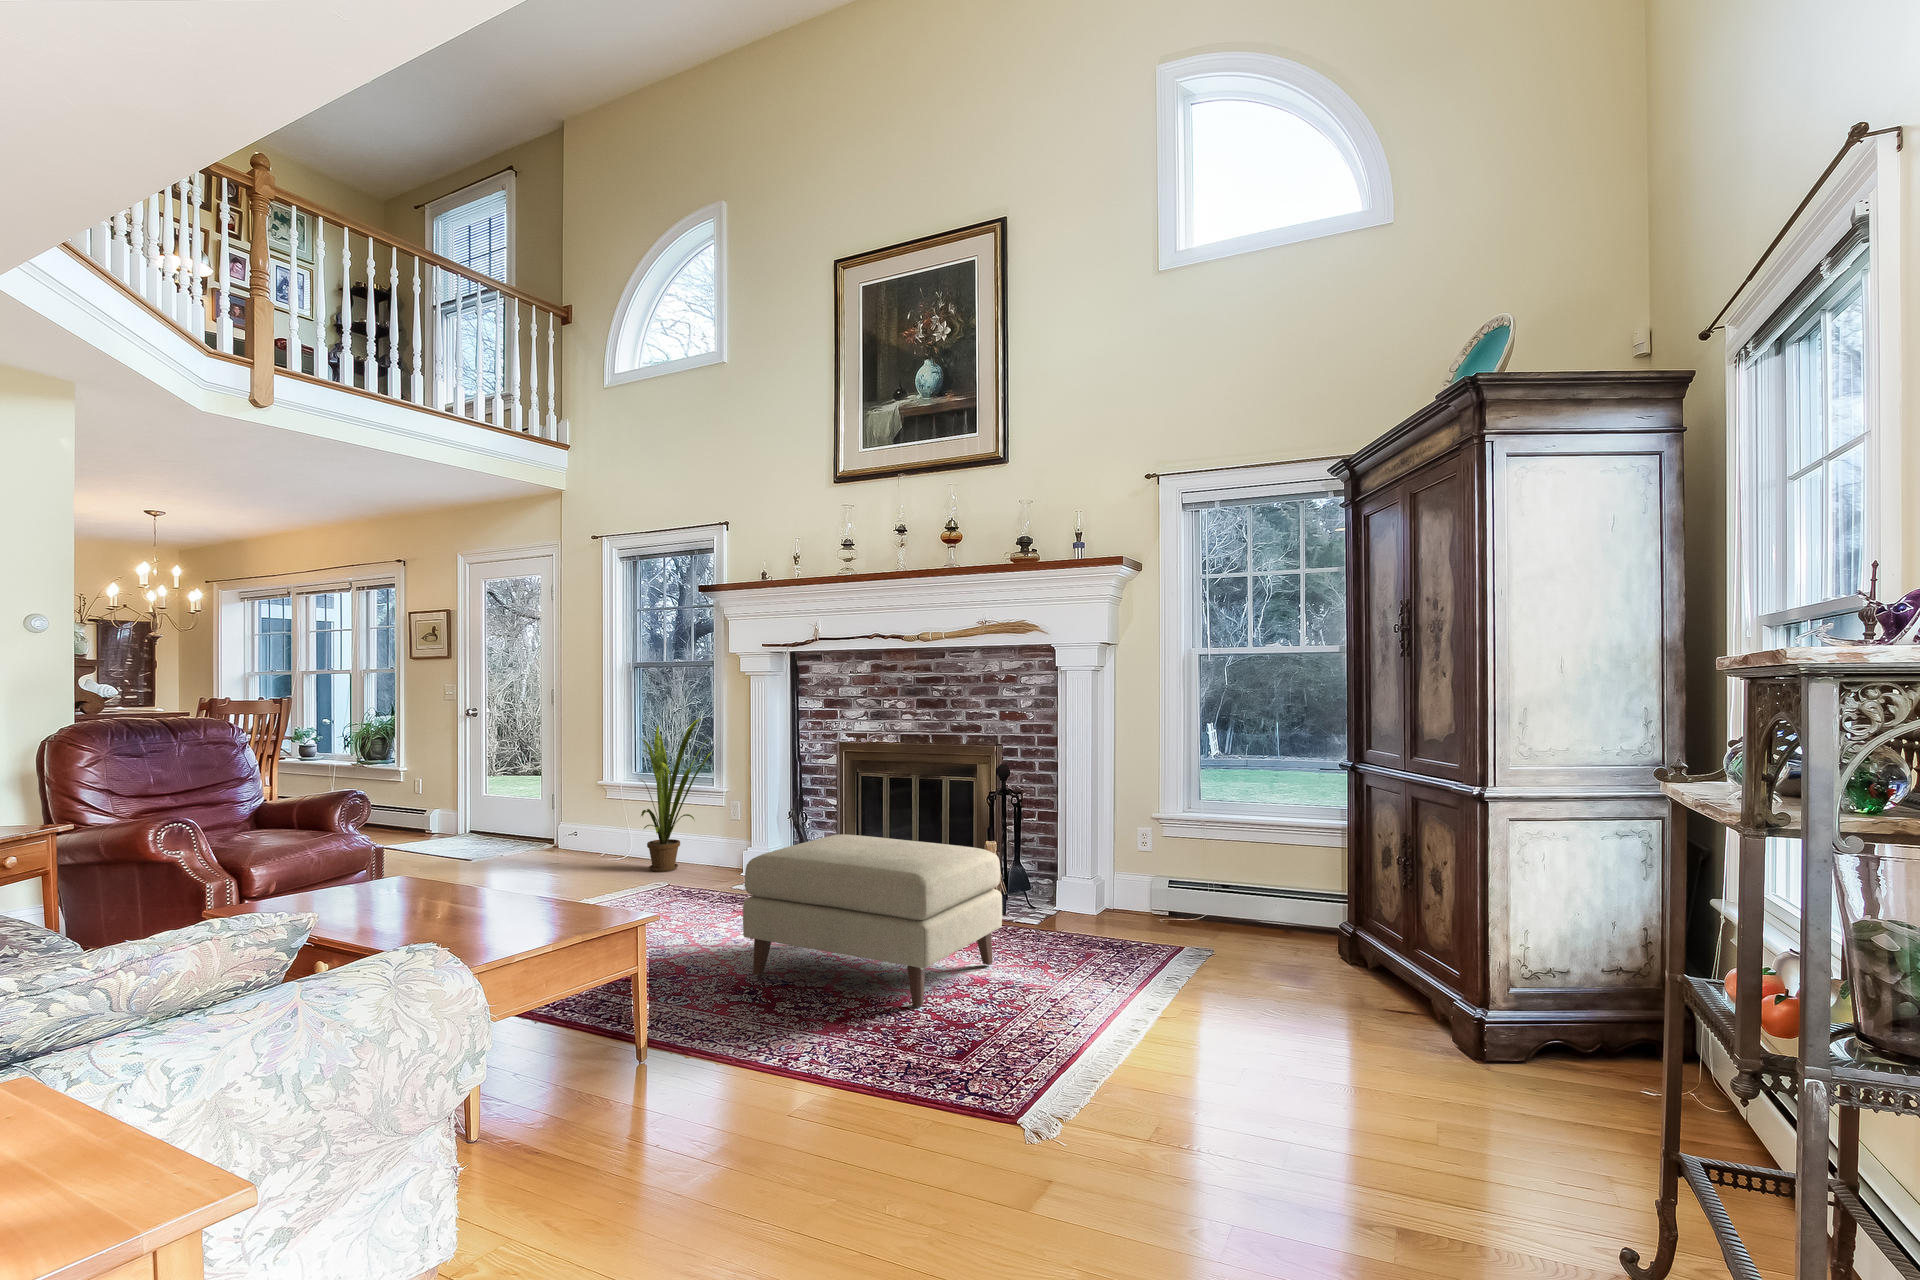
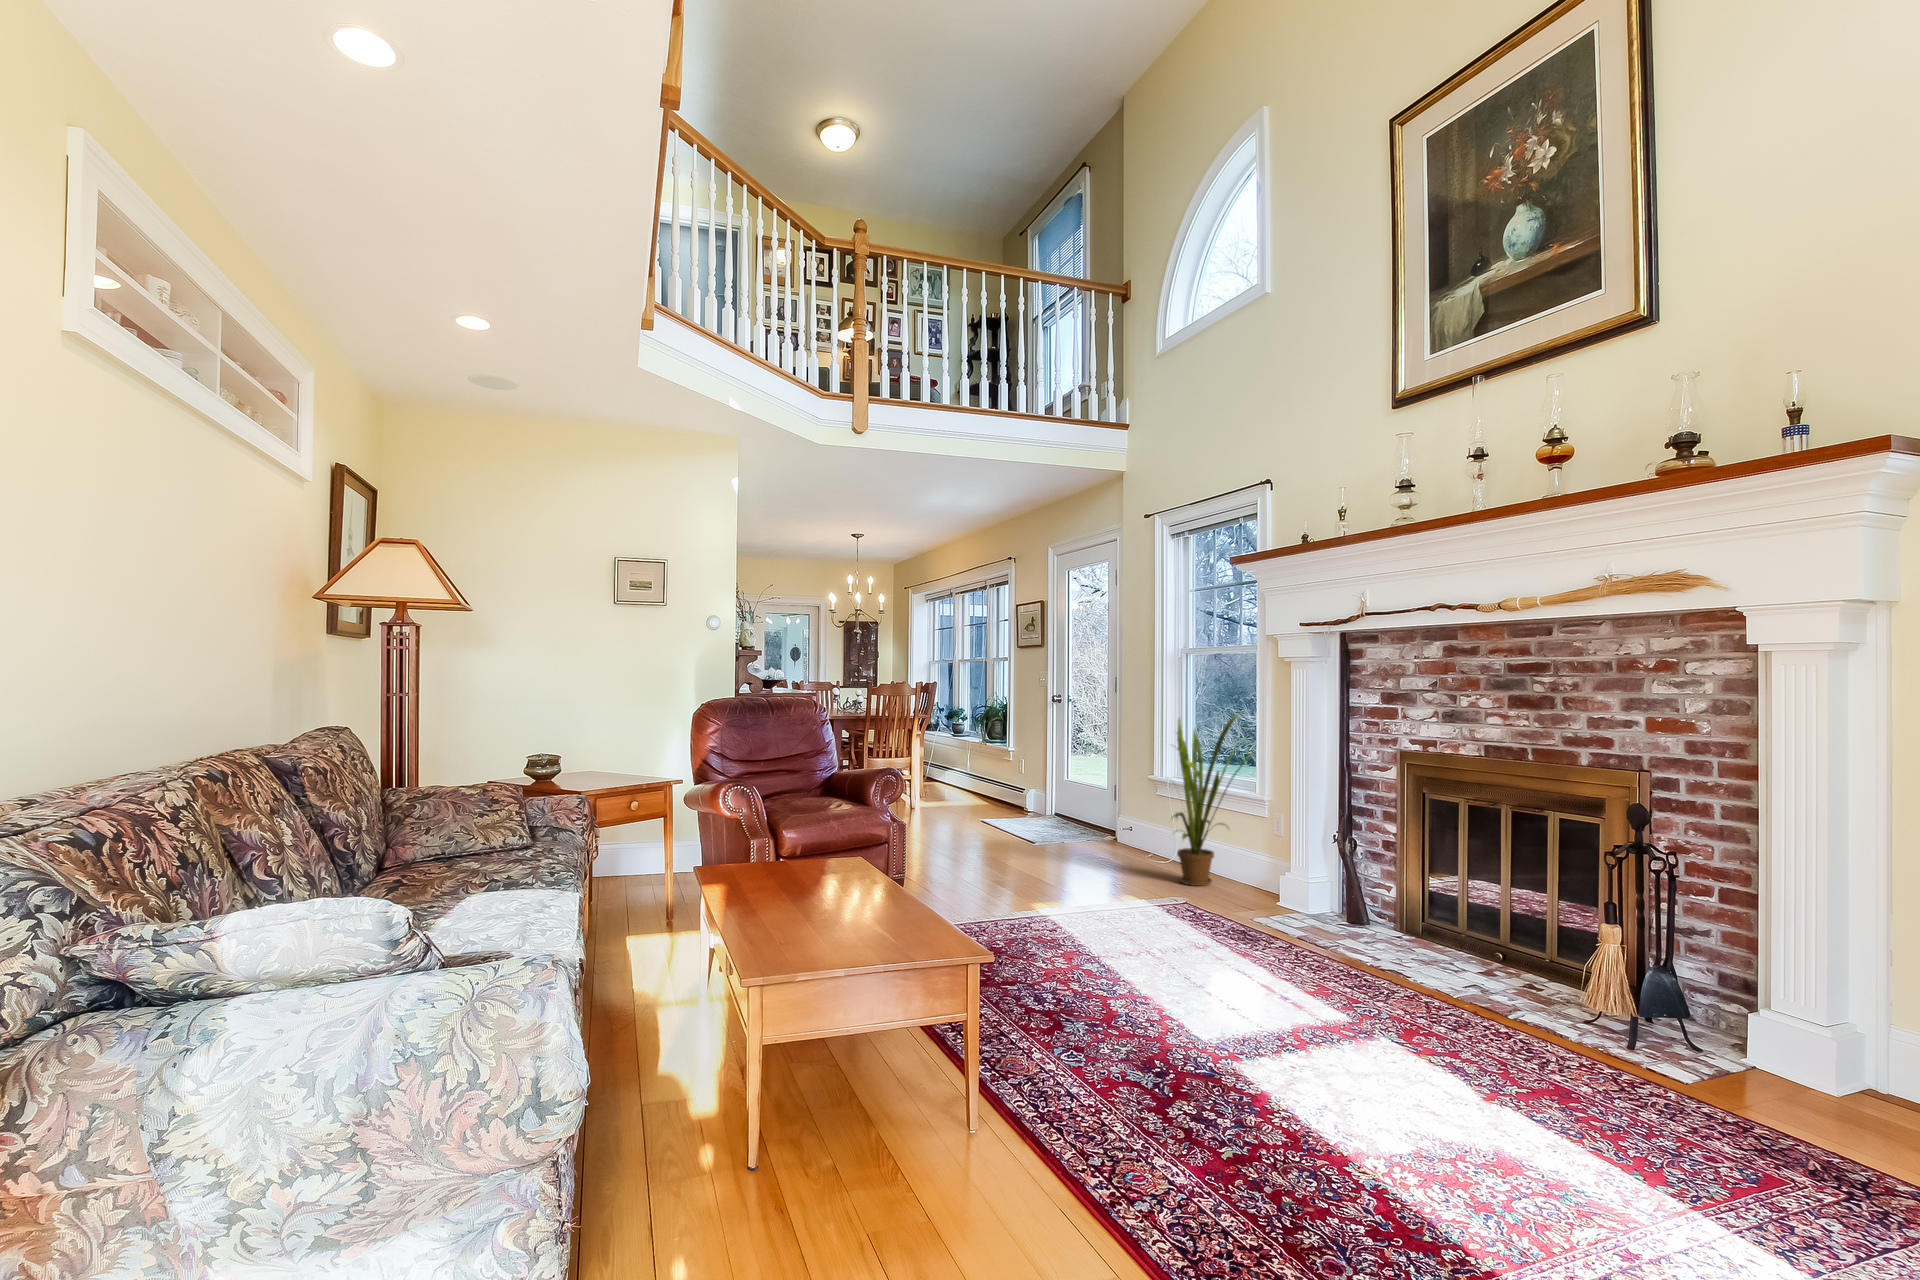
ottoman: present [743,834,1002,1008] -> none [1163,878,1571,1181]

